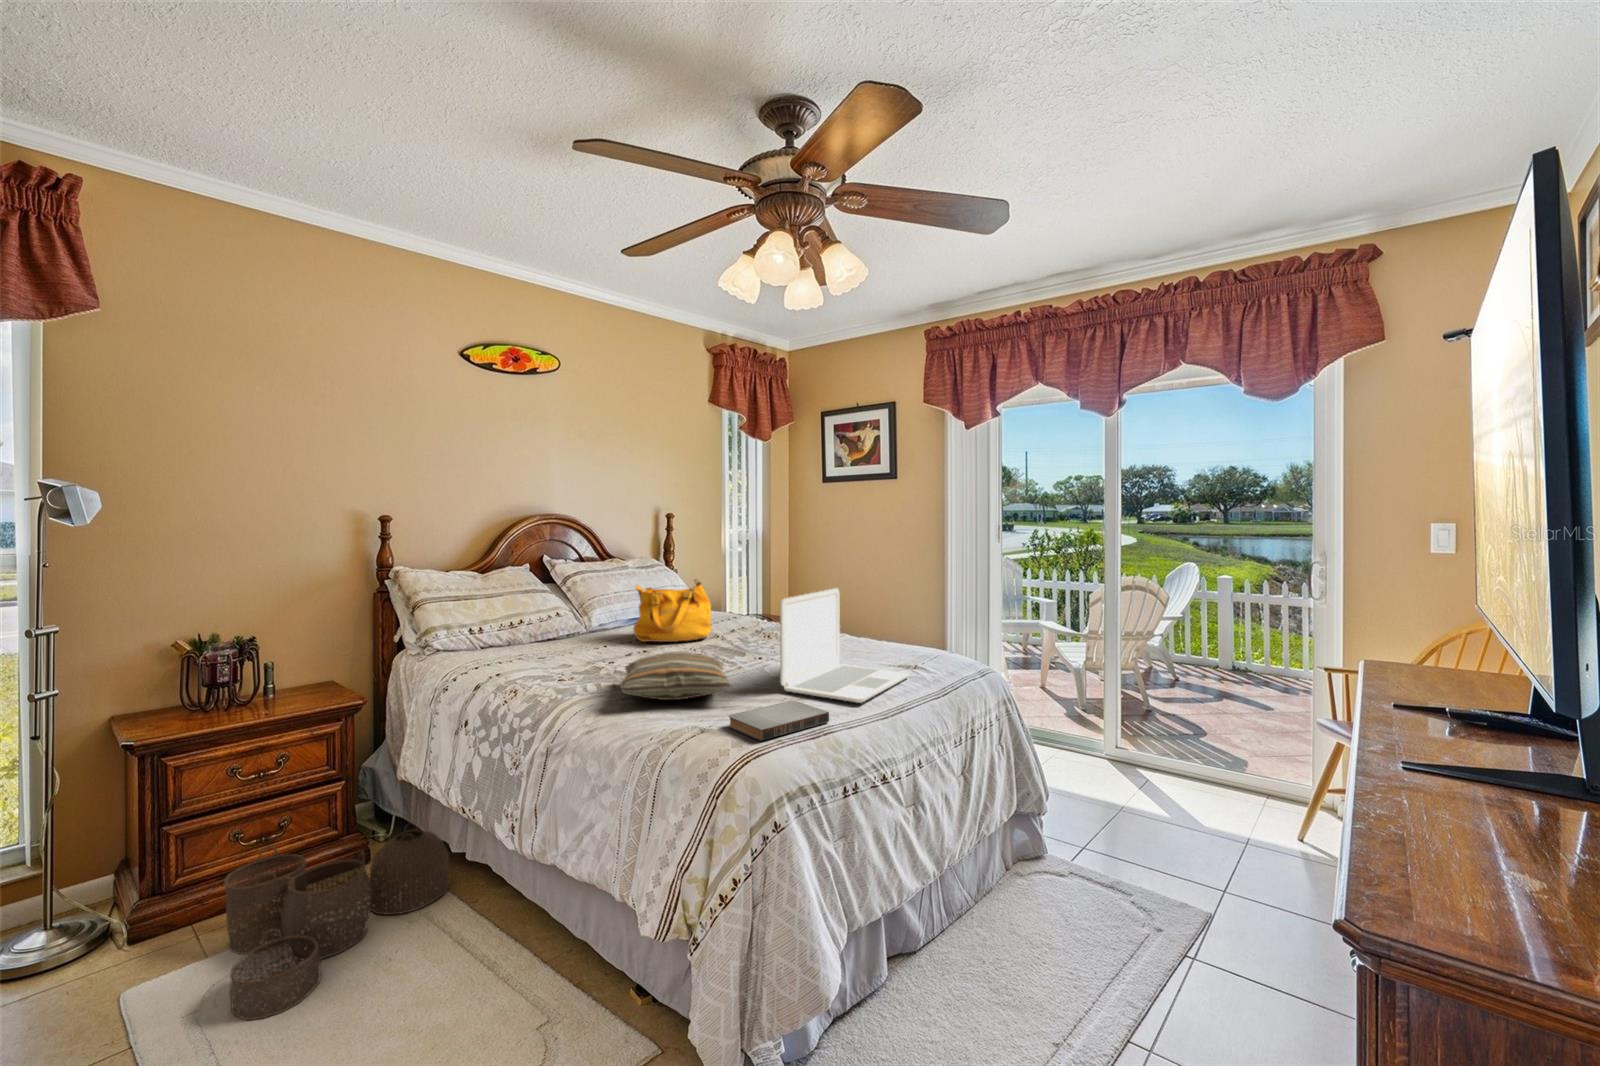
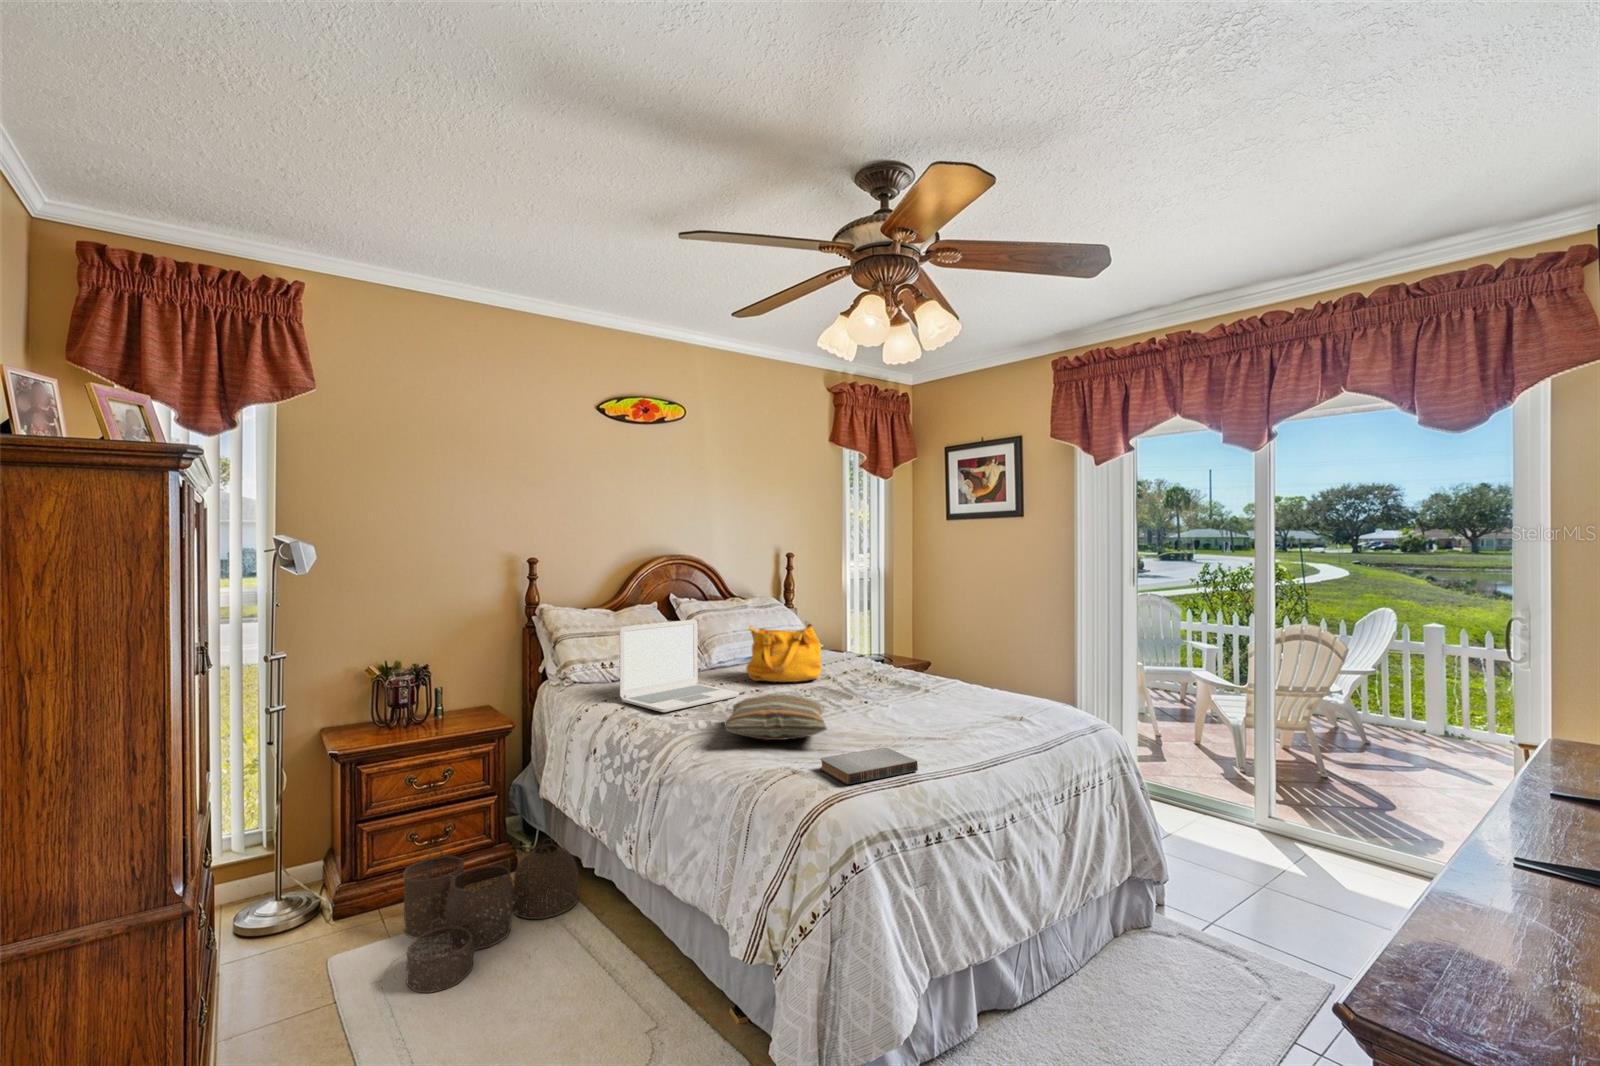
laptop: present [780,588,909,703] -> present [620,620,739,712]

